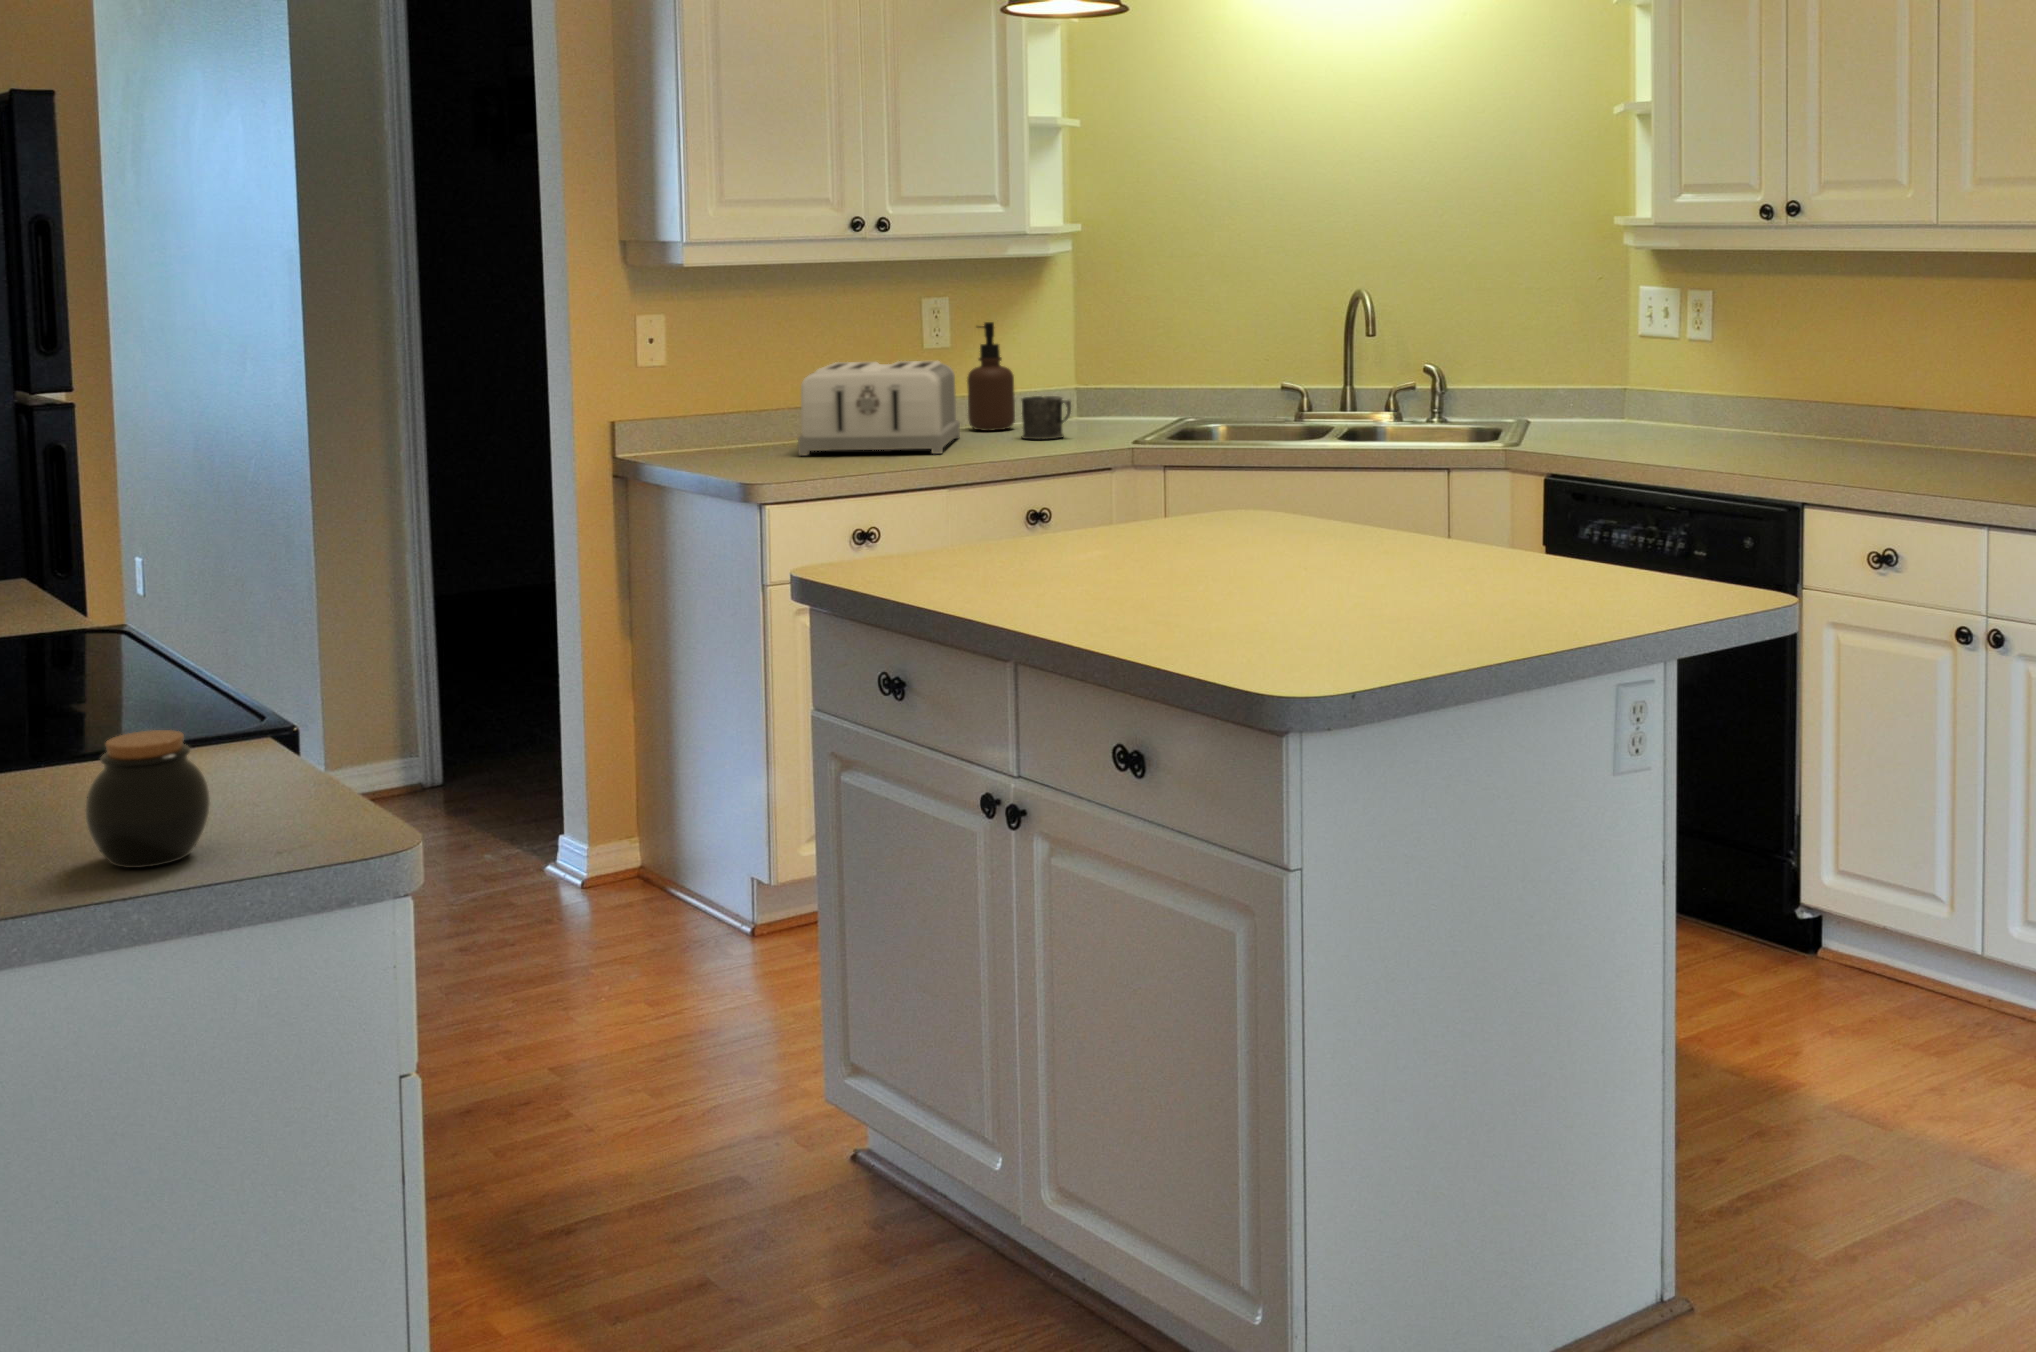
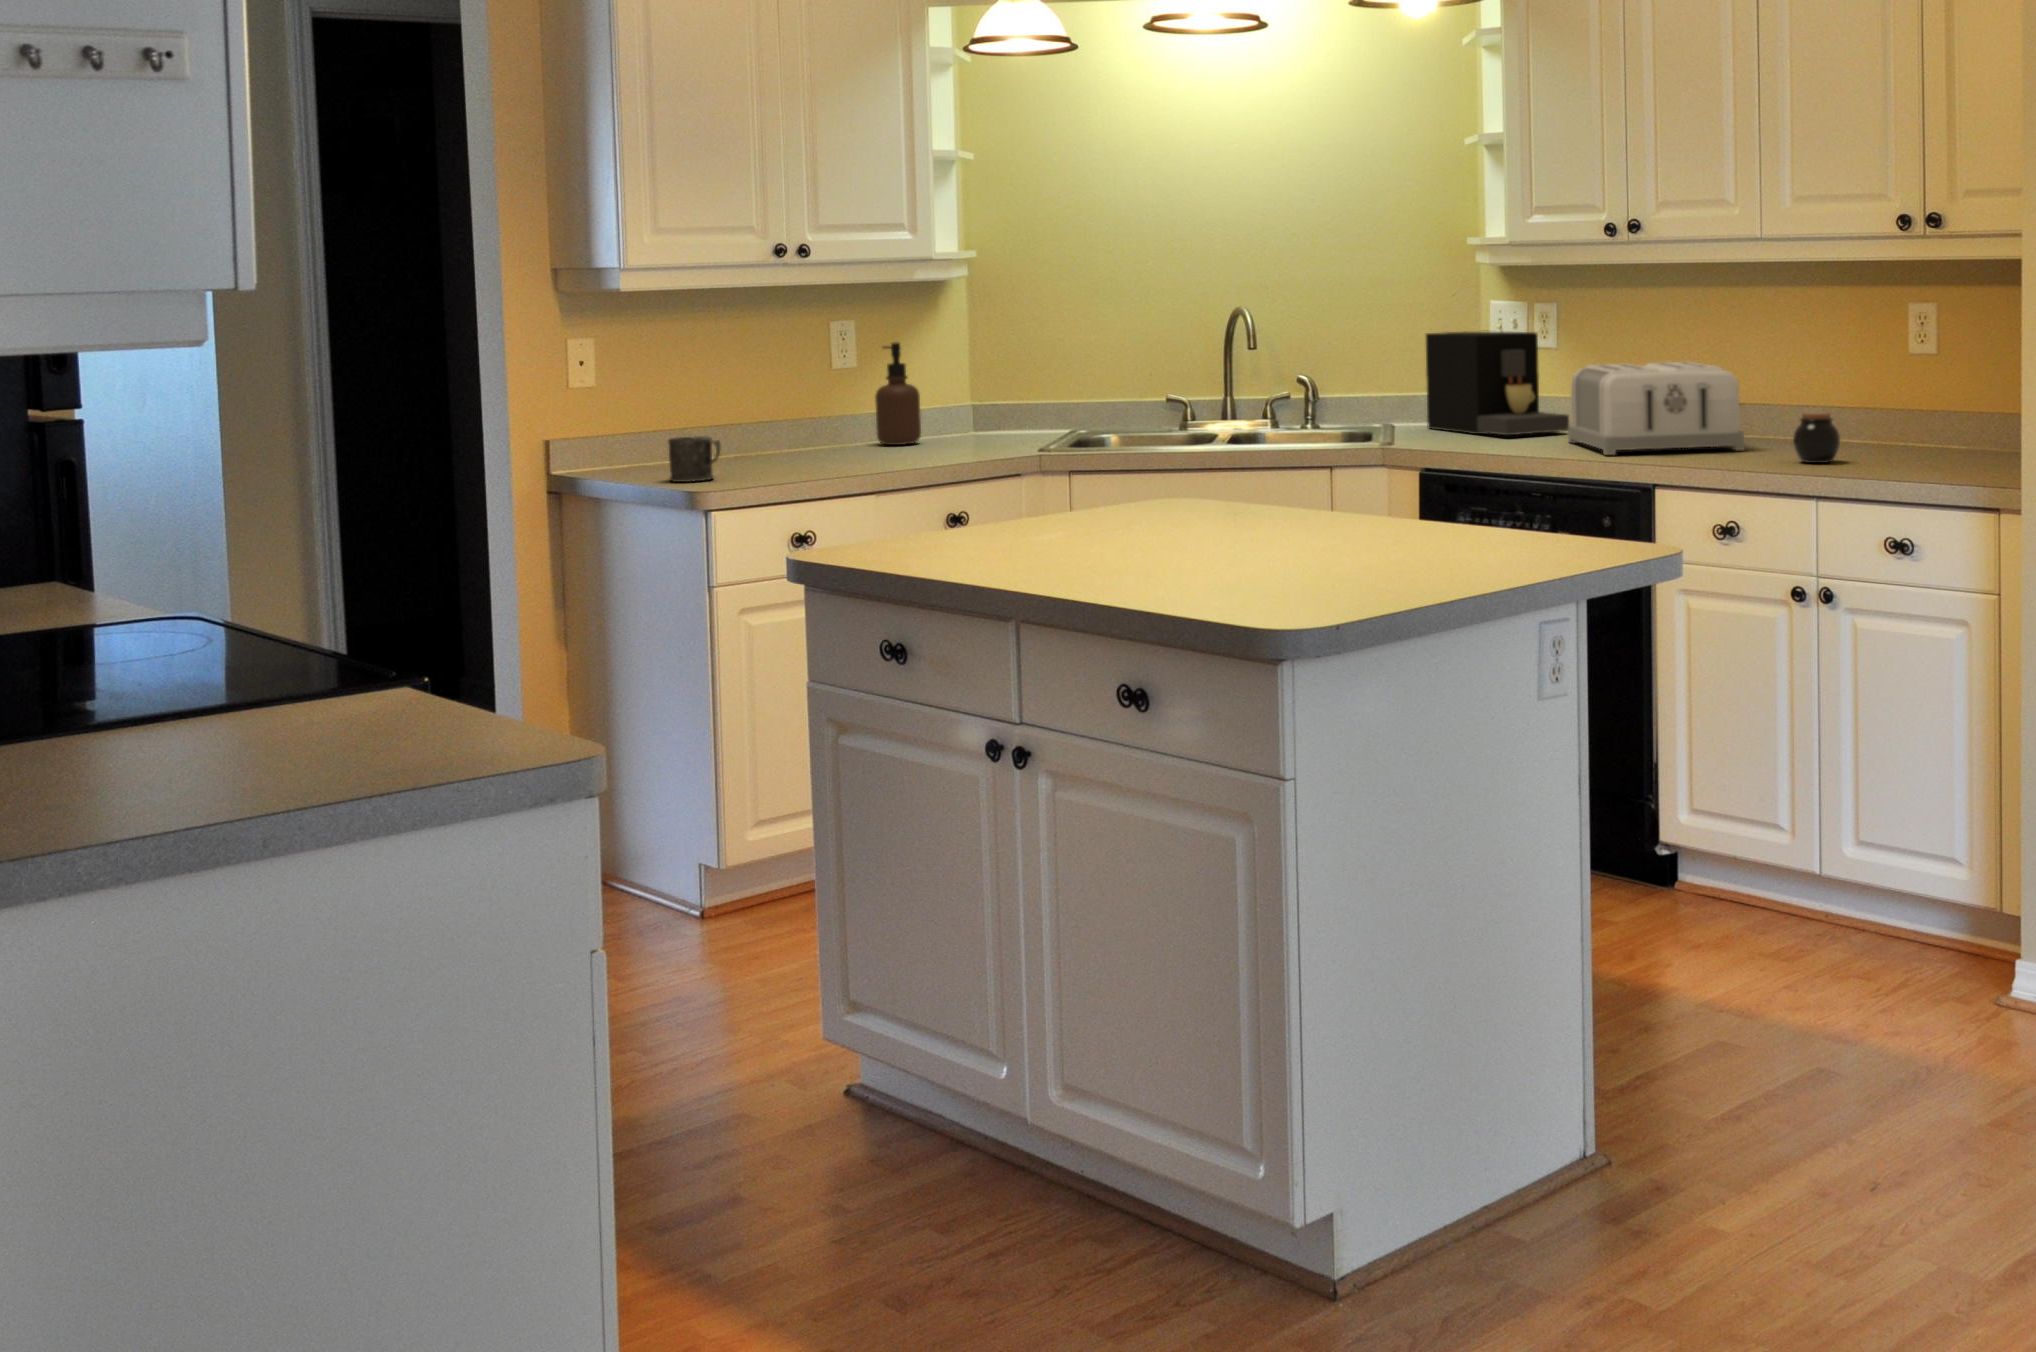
coffee maker: none [1561,318,1717,436] -> present [1426,332,1569,435]
toaster: present [798,361,960,455] -> present [1568,362,1744,455]
mug: present [1022,396,1071,439] -> present [668,436,721,482]
jar: present [86,730,210,868] -> present [1793,412,1840,463]

